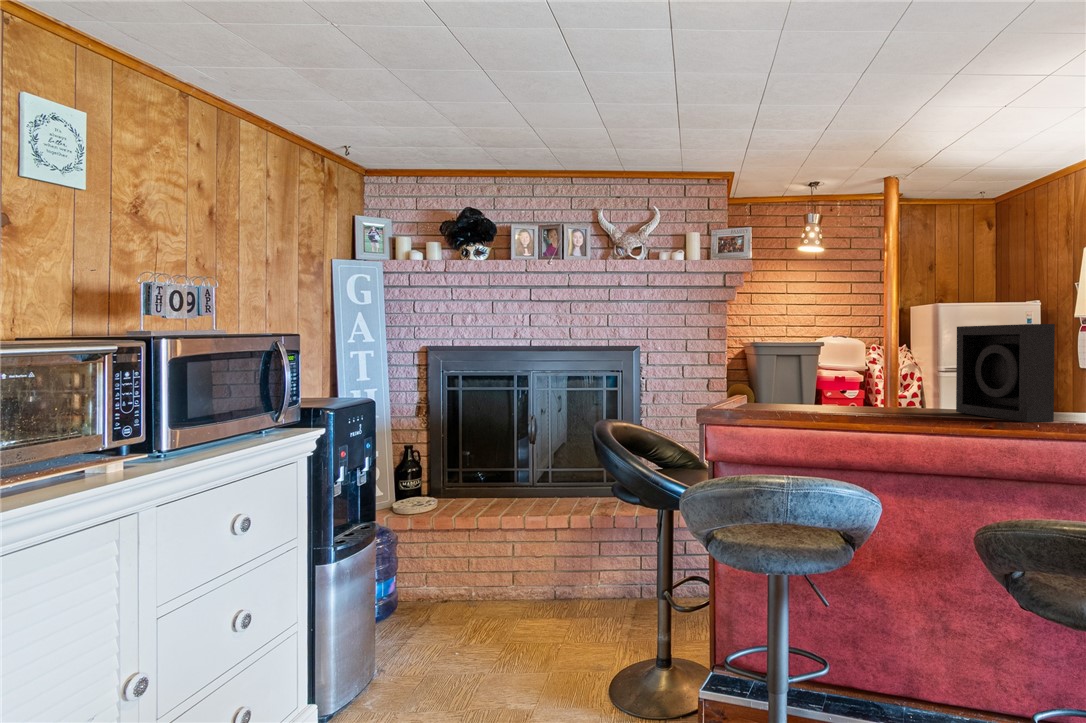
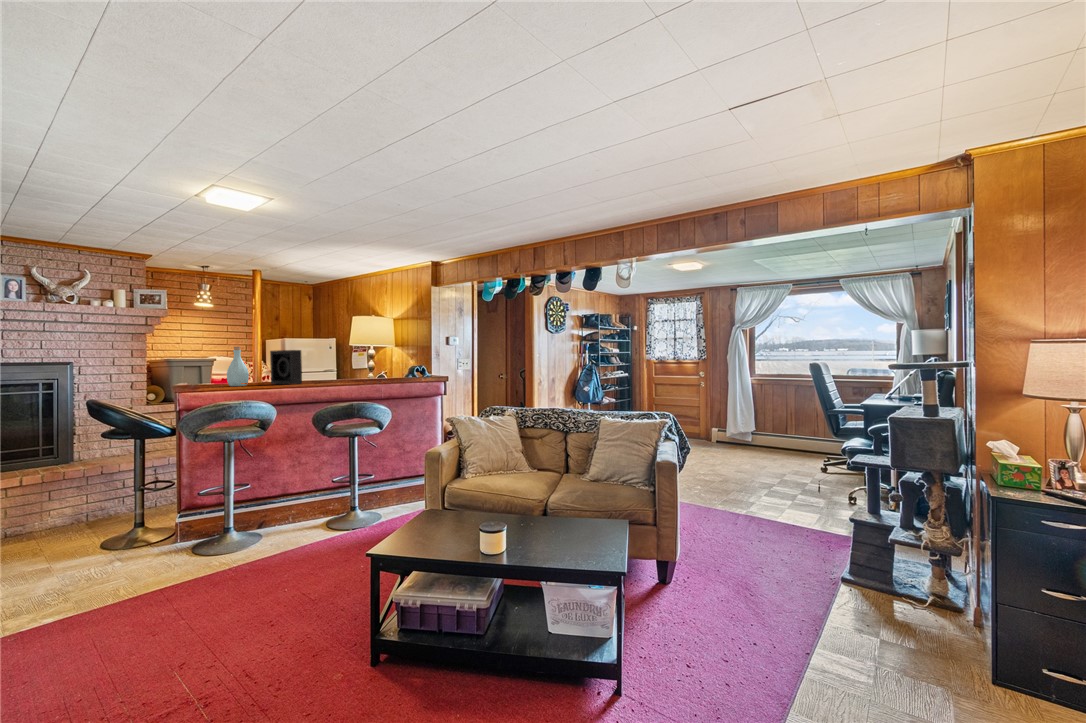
bottle: none [852,318,903,413] -> present [227,347,249,386]

